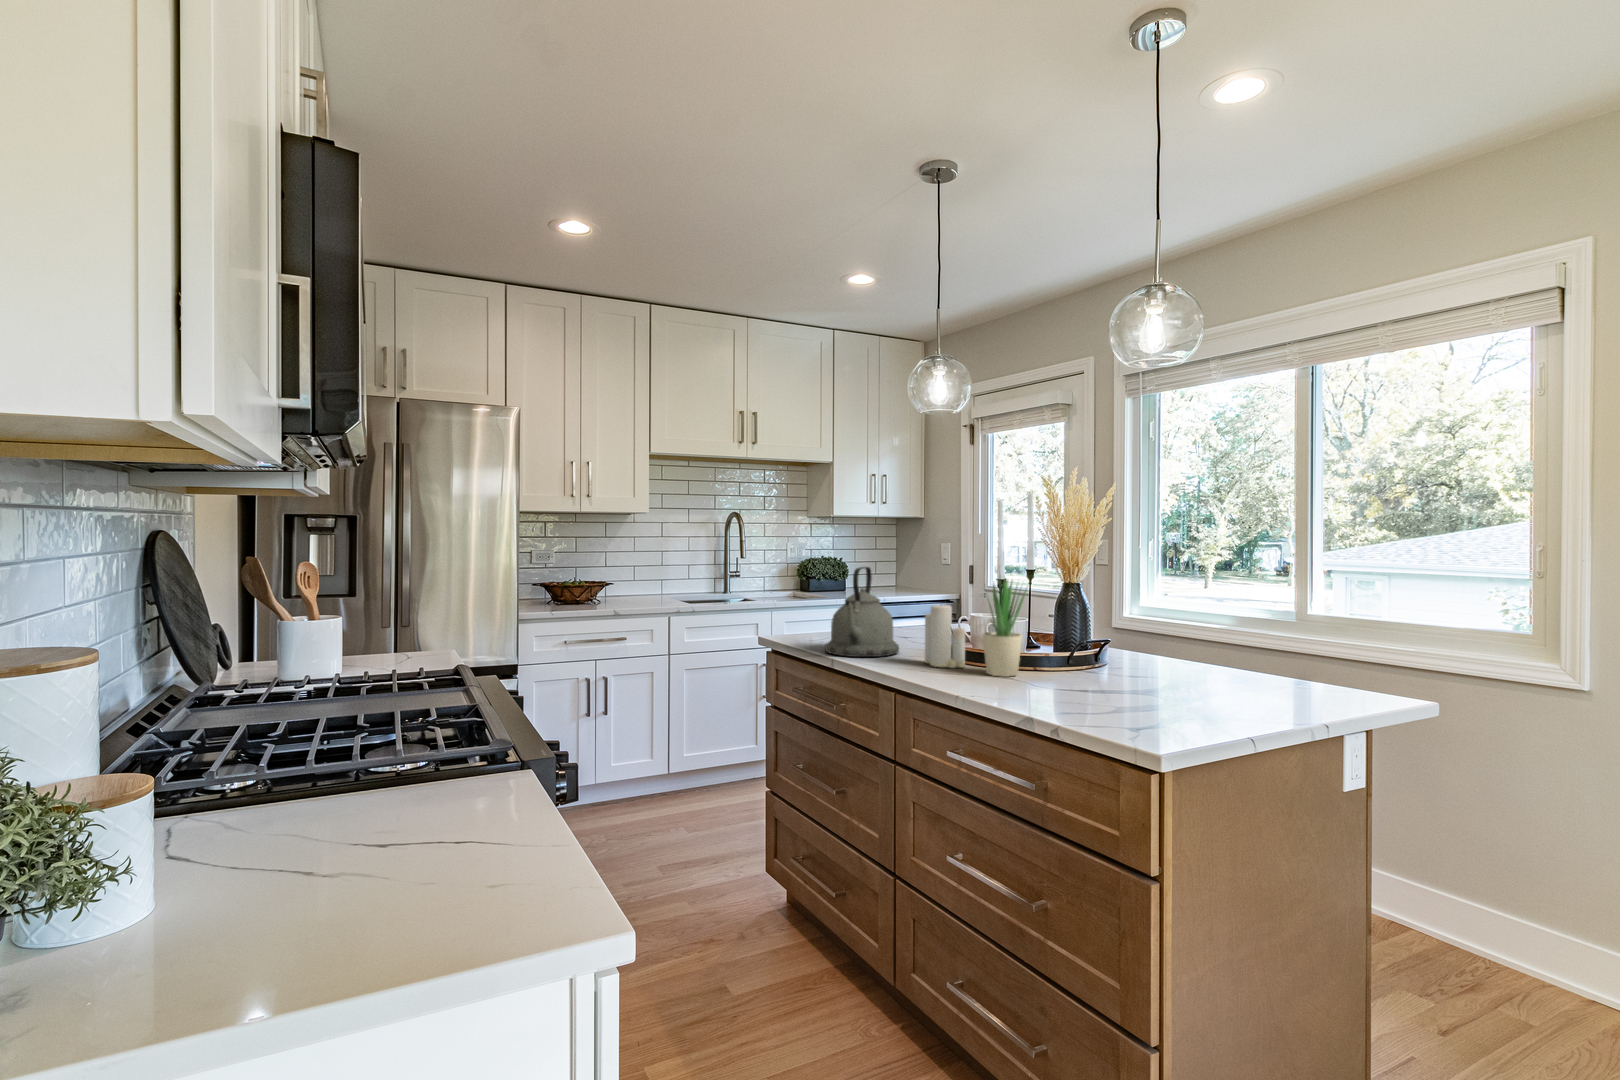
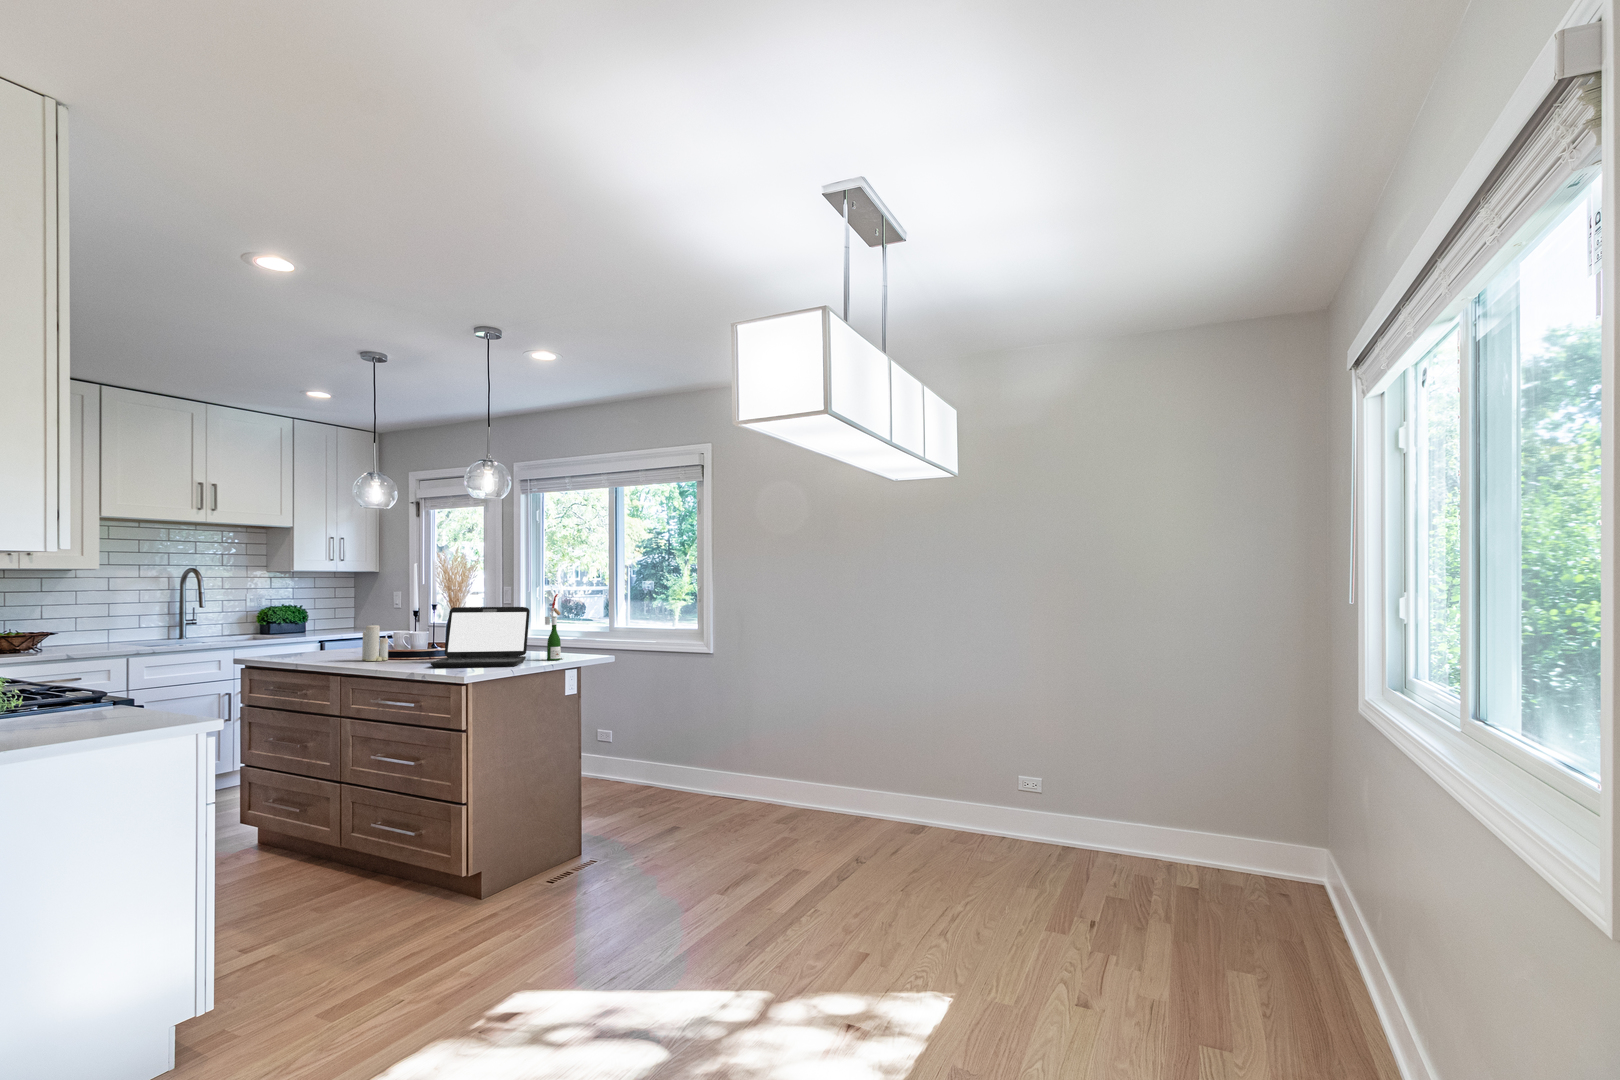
wine bottle: none [1286,561,1330,708] -> present [545,594,565,660]
kettle: present [825,567,899,657] -> none [292,606,346,661]
potted plant: present [983,579,1027,677] -> none [397,599,424,662]
laptop: none [1060,581,1255,727] -> present [431,607,530,668]

